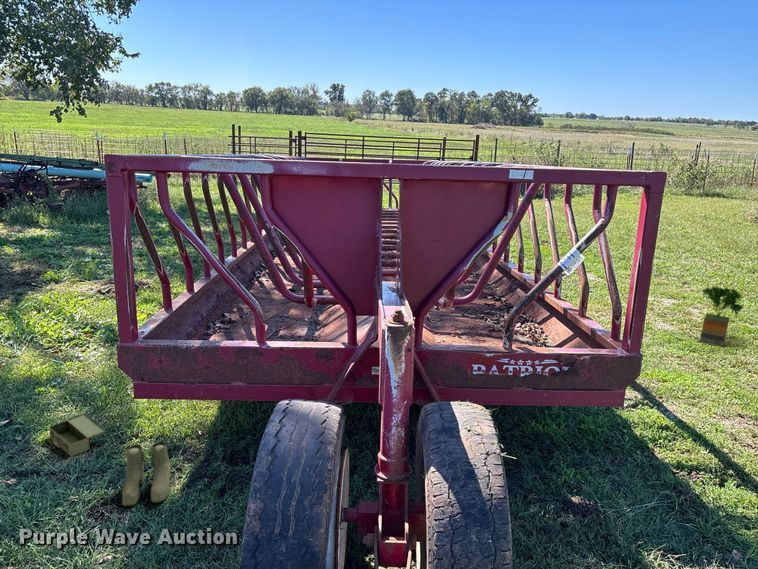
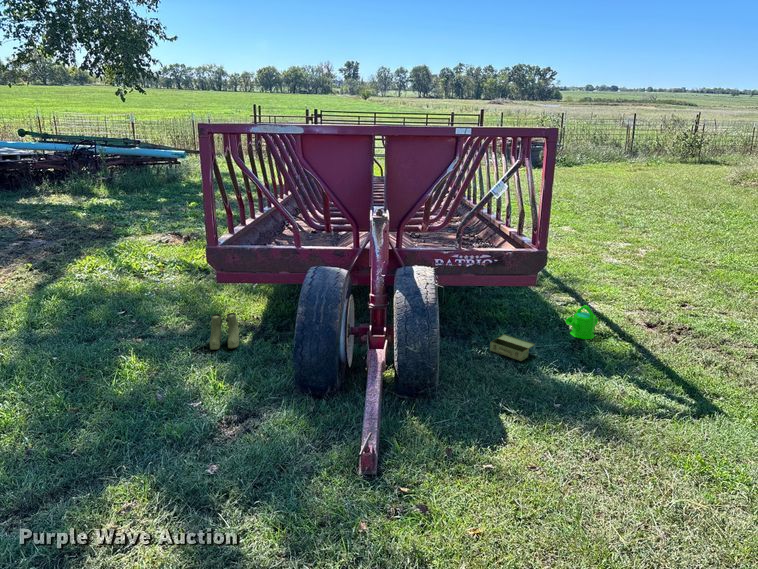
potted tree: present [700,286,743,347] -> none [632,226,666,273]
toolbox: present [49,414,106,456] -> present [490,334,535,361]
watering can: none [656,422,698,473] -> present [566,305,598,339]

